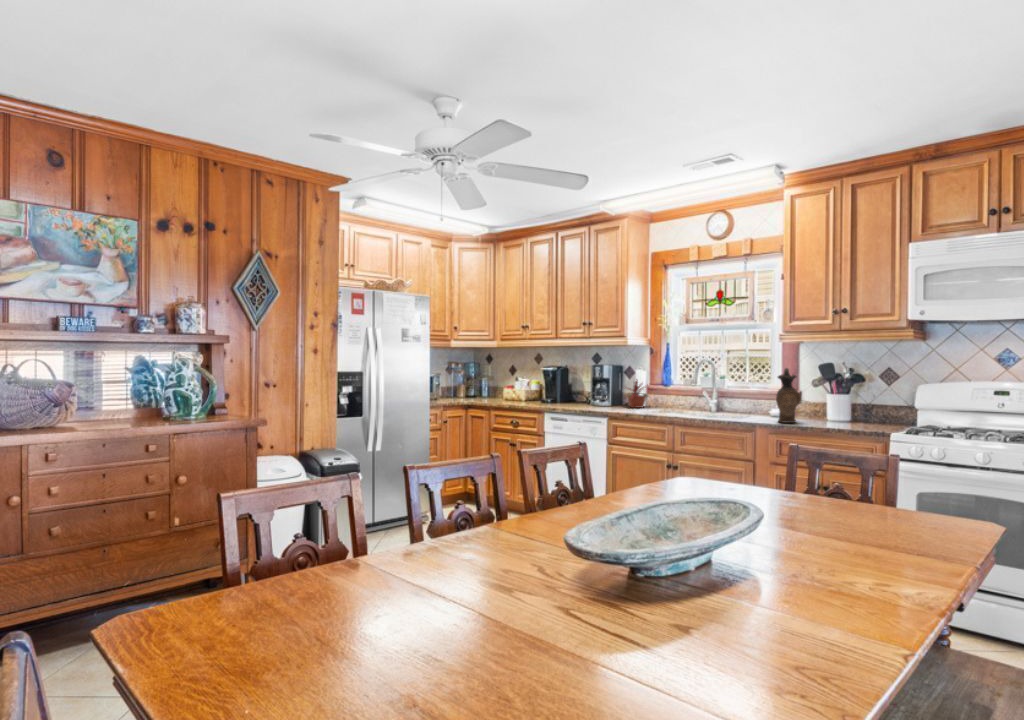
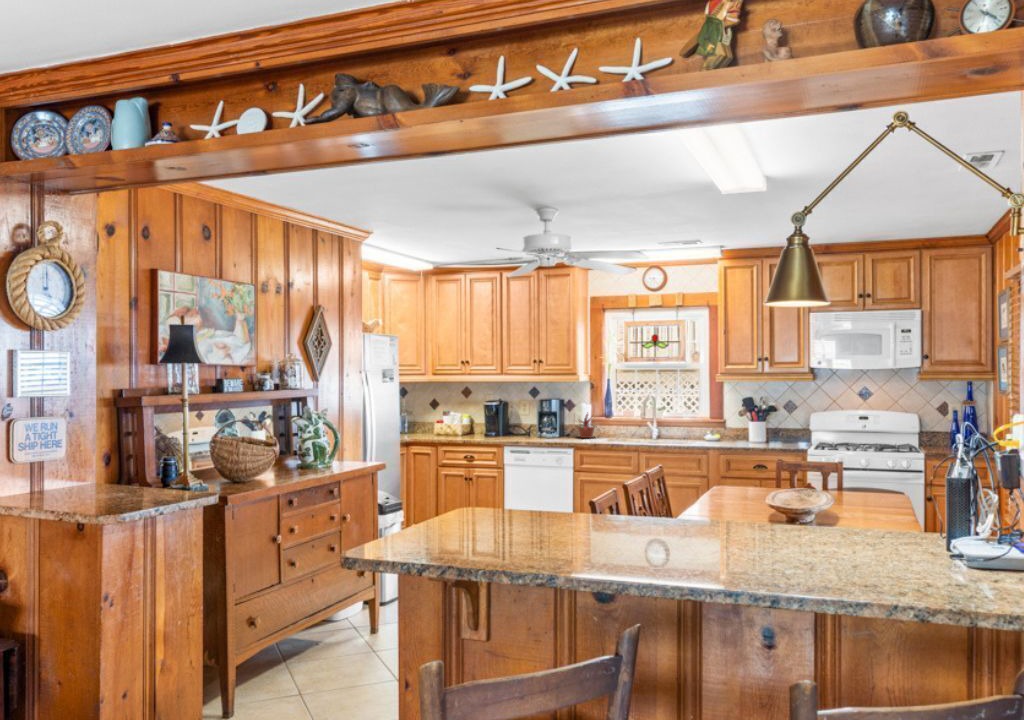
ceramic pitcher: present [776,368,801,423] -> none [721,402,740,445]

